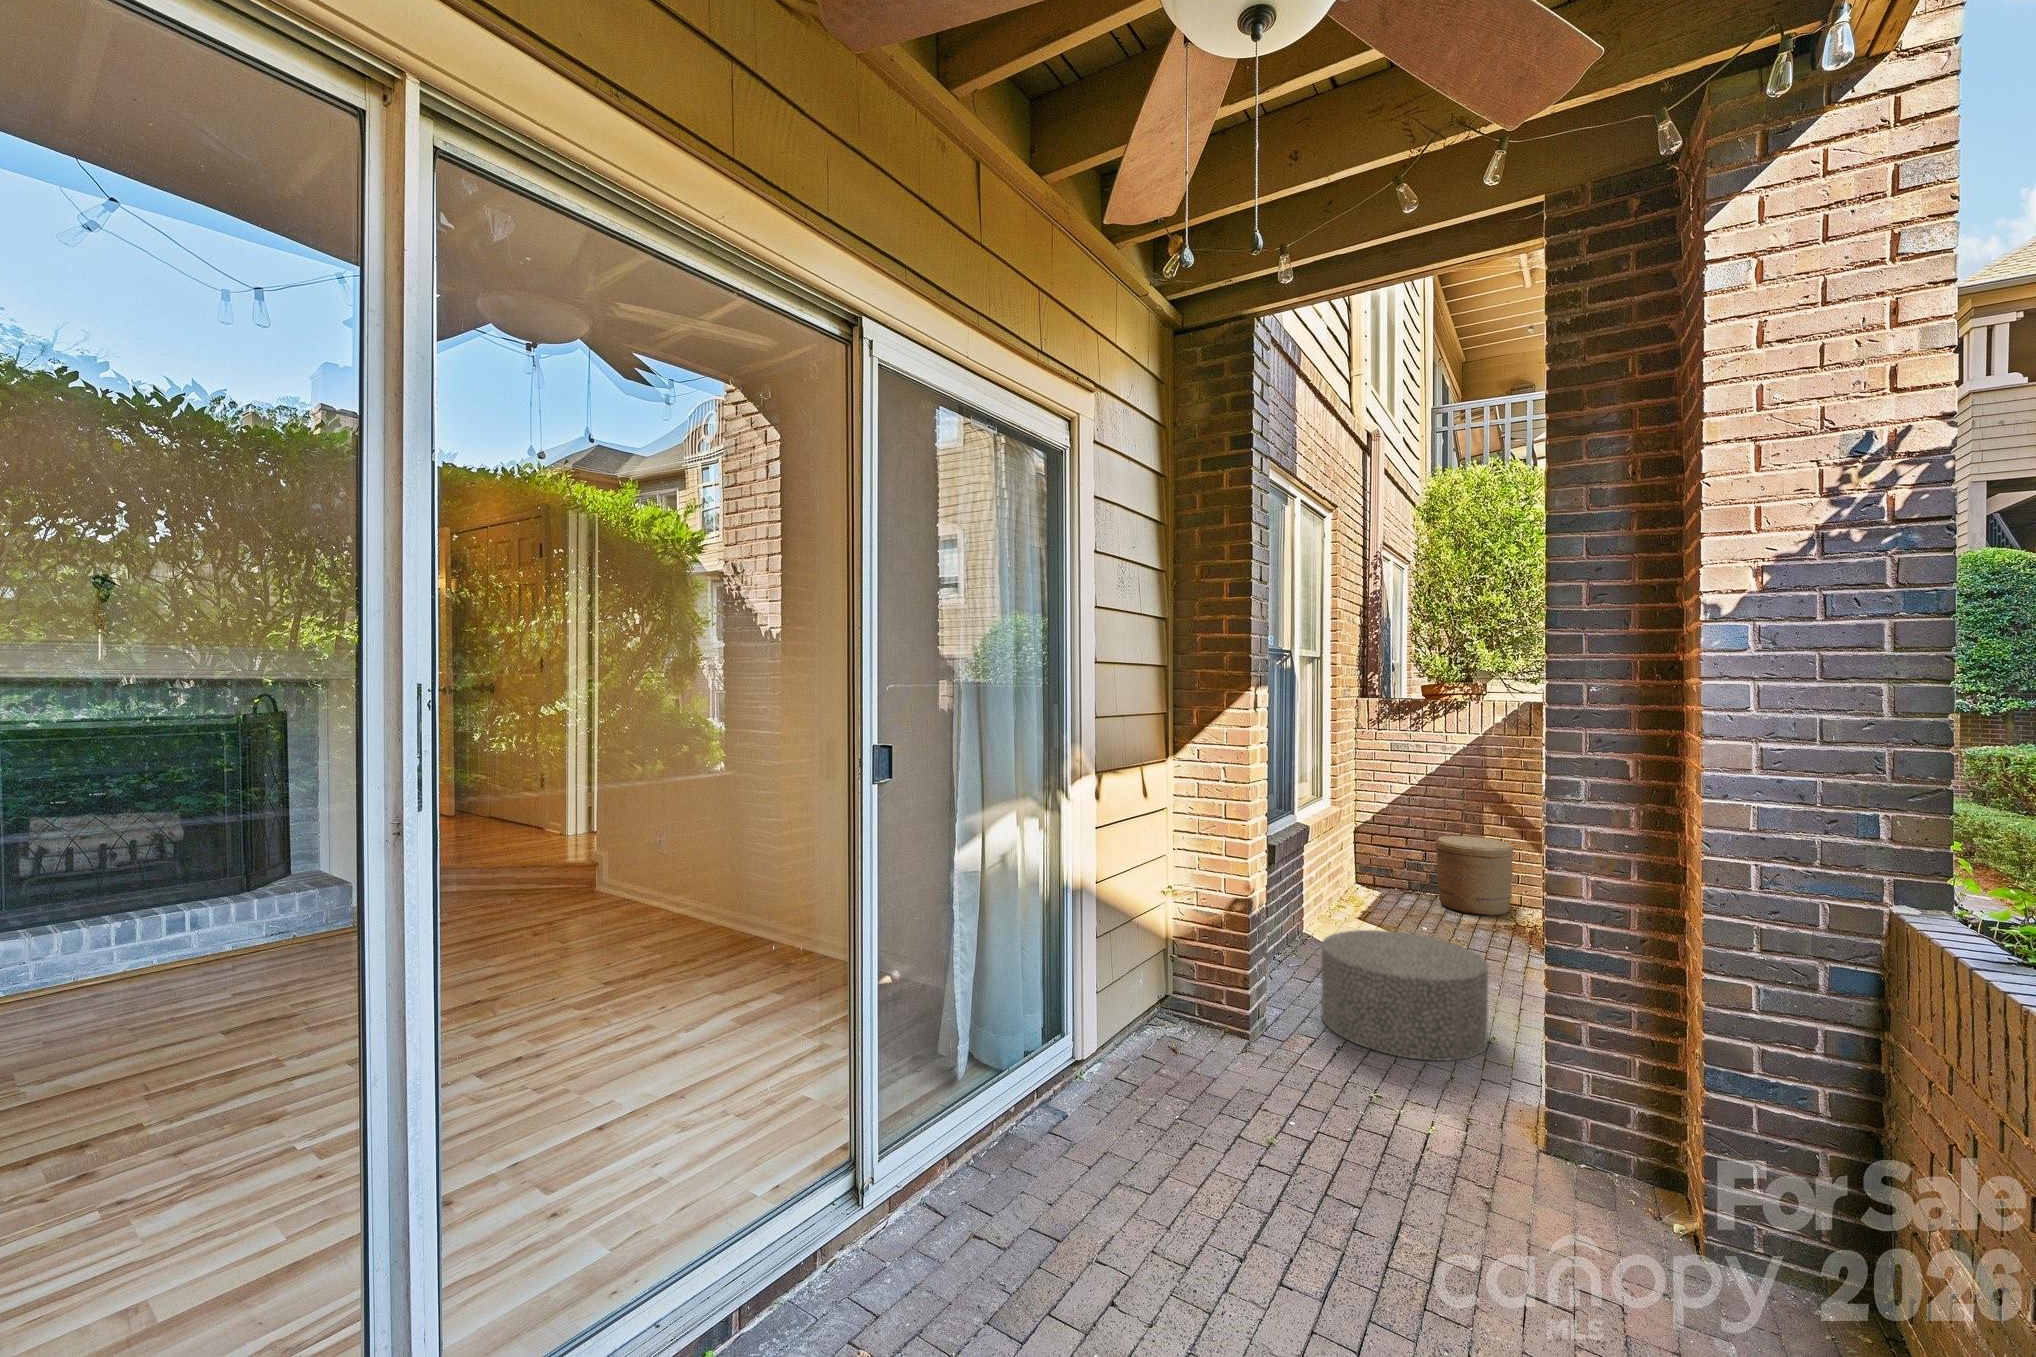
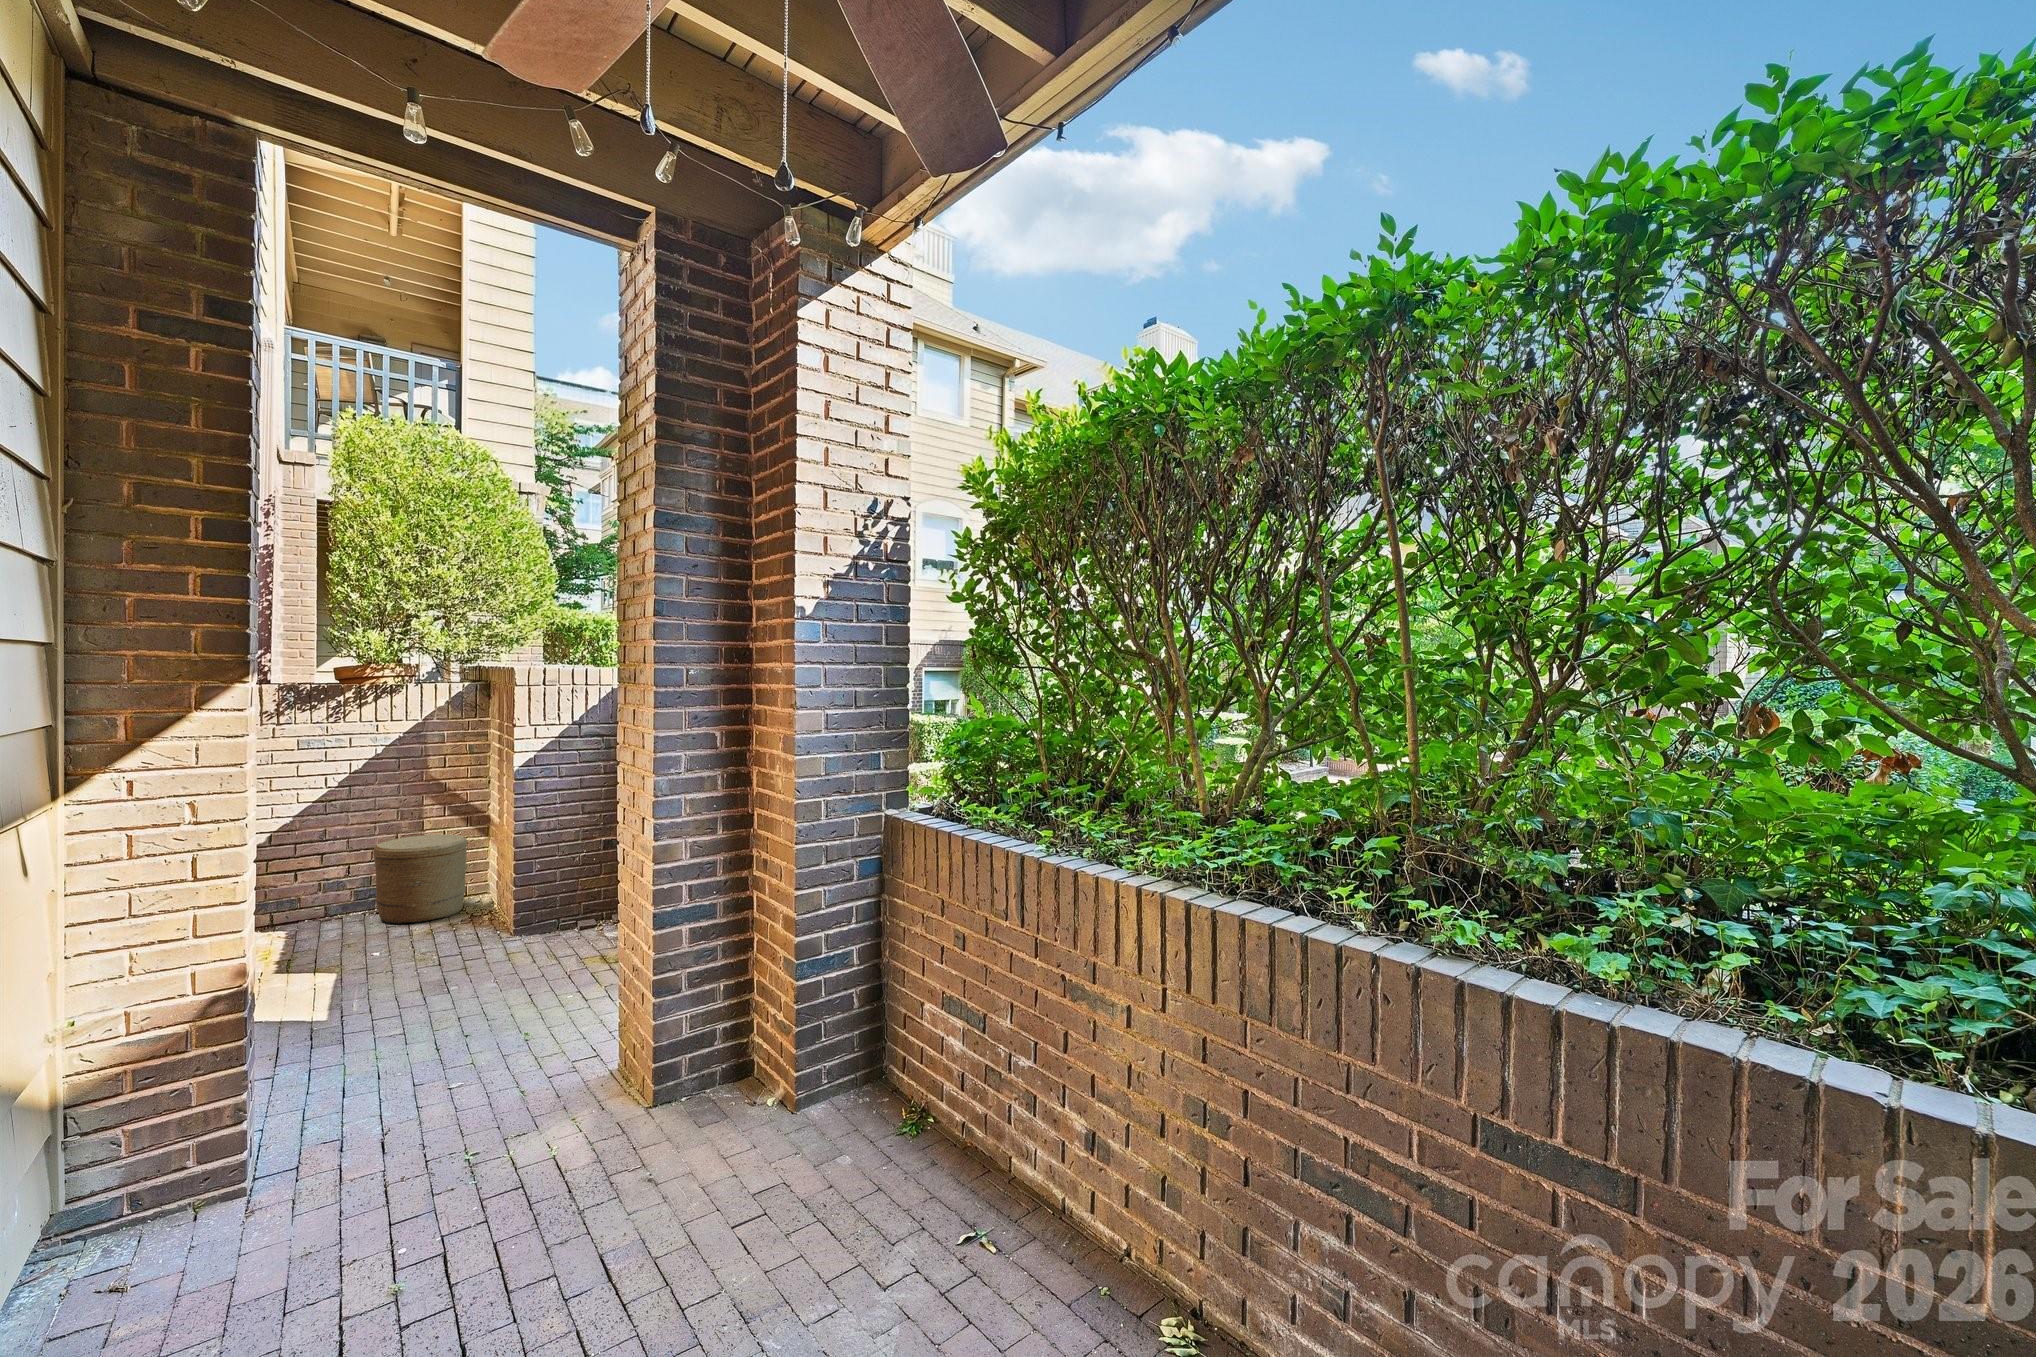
ottoman: present [1322,930,1488,1061] -> none [327,951,542,1114]

